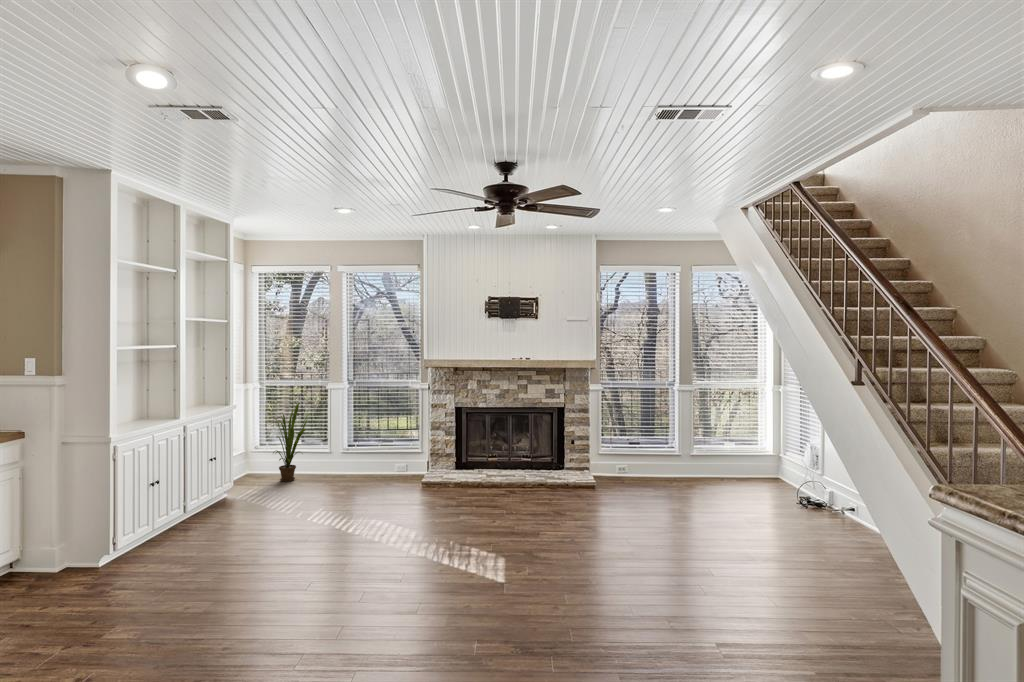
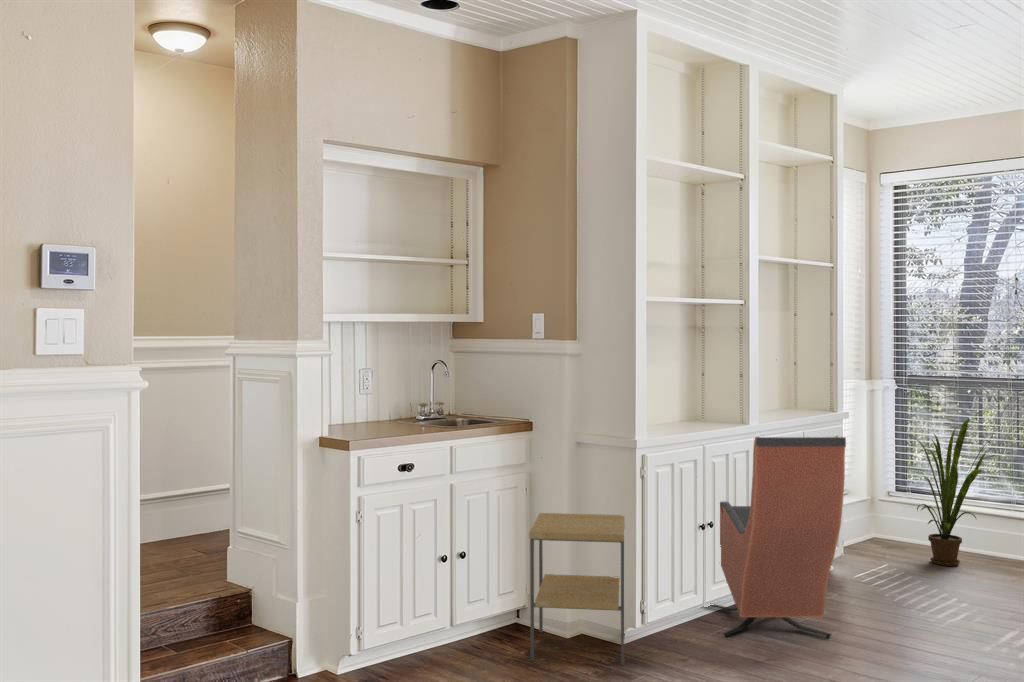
armchair: none [151,423,244,544] -> present [710,437,846,637]
side table: none [32,485,109,592] -> present [529,513,625,665]

